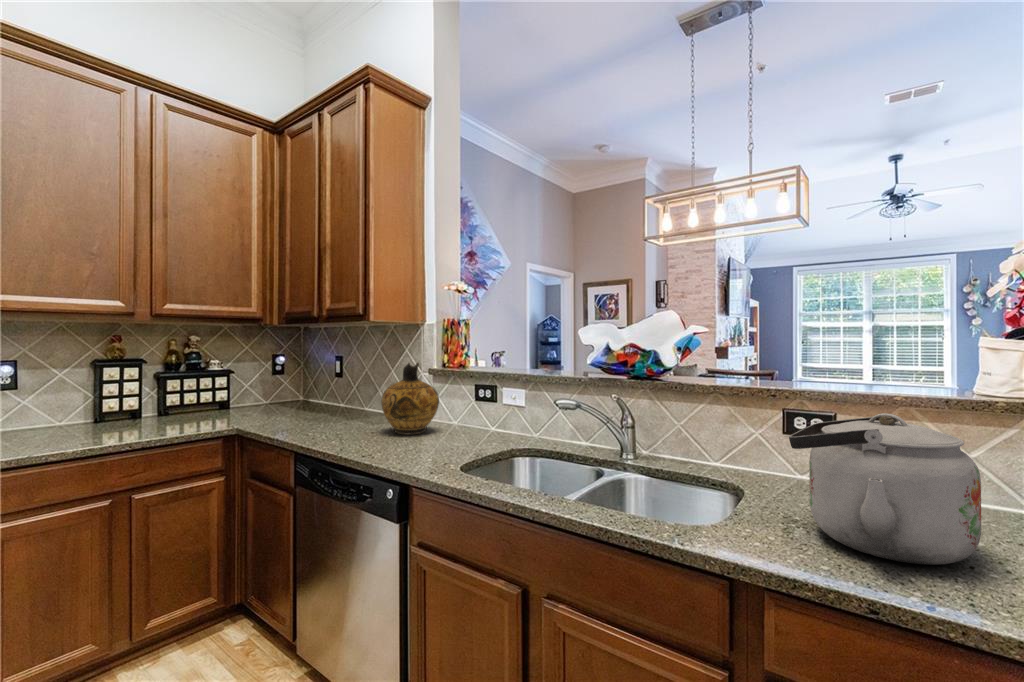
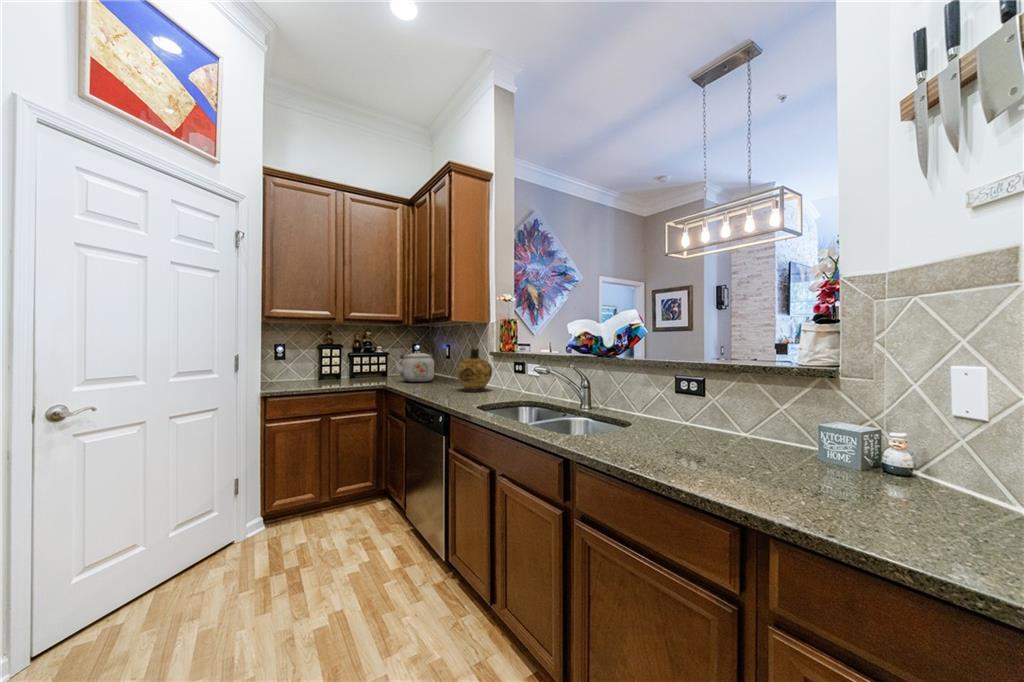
kettle: present [789,413,981,565] -> present [396,351,434,382]

